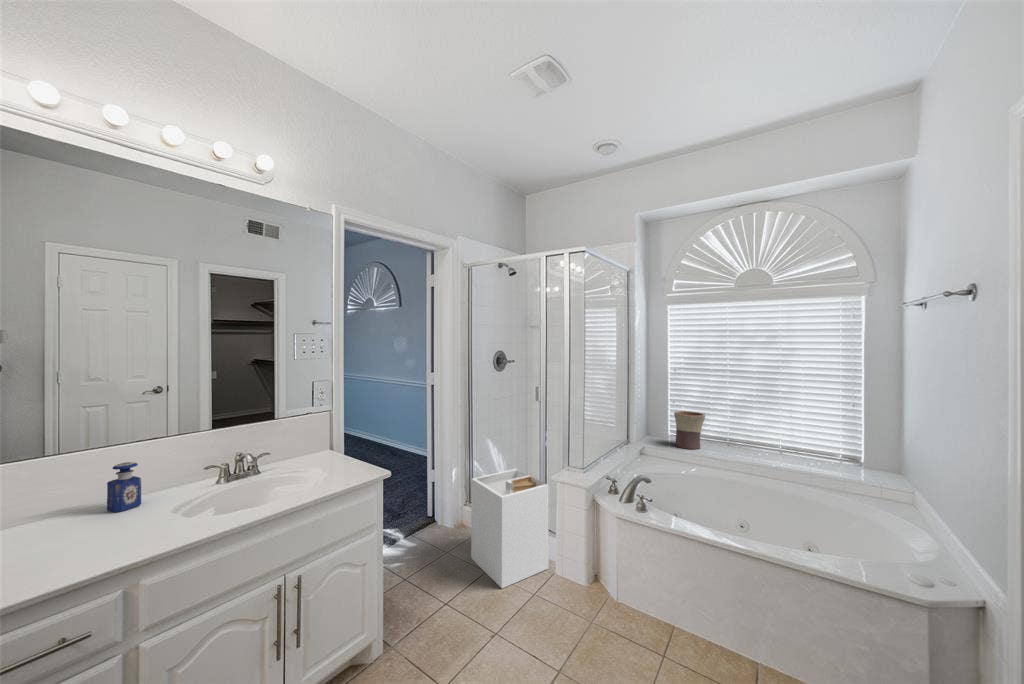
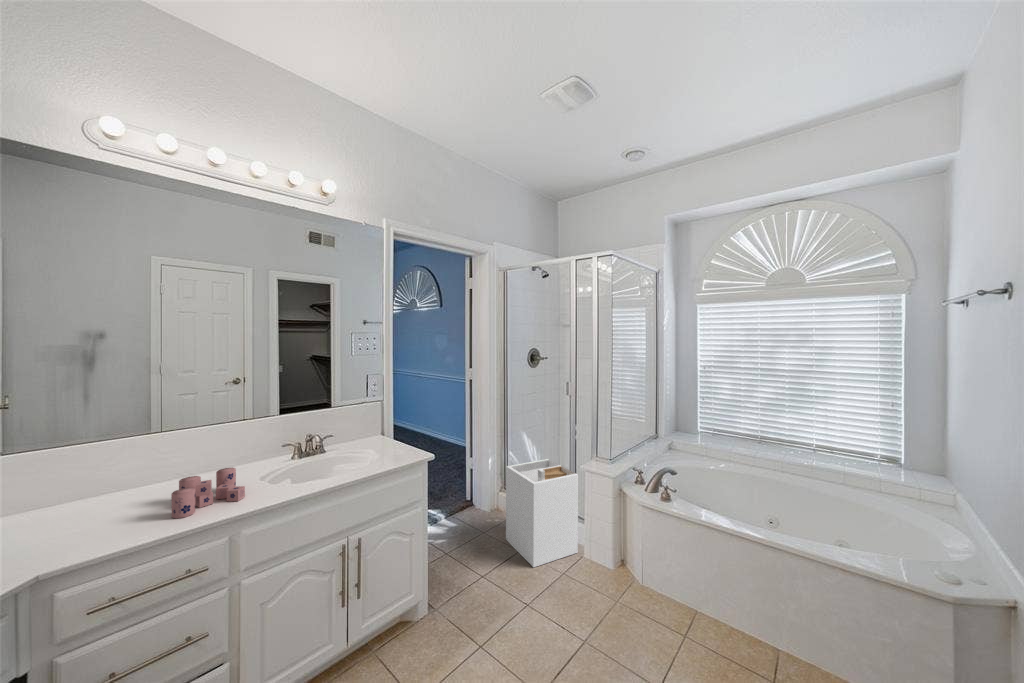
flower pot: present [674,411,705,449] -> none [705,408,736,446]
perfume bottle: present [107,462,141,512] -> none [210,438,235,478]
candle: none [40,499,149,573] -> present [171,468,245,518]

